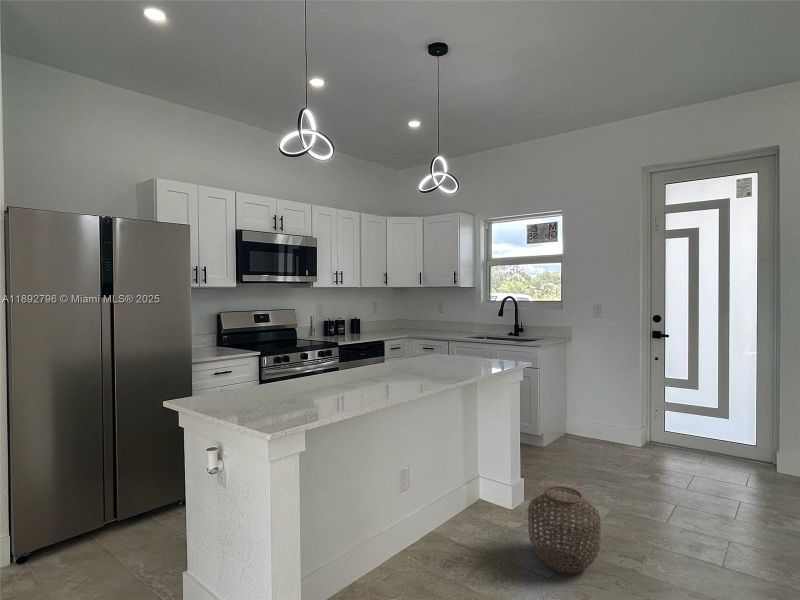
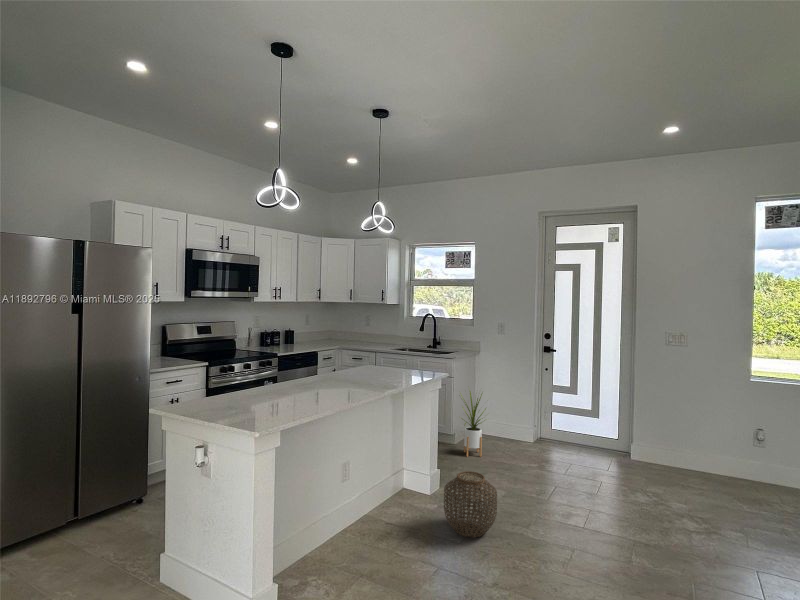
house plant: none [539,378,587,463] -> present [461,391,486,457]

